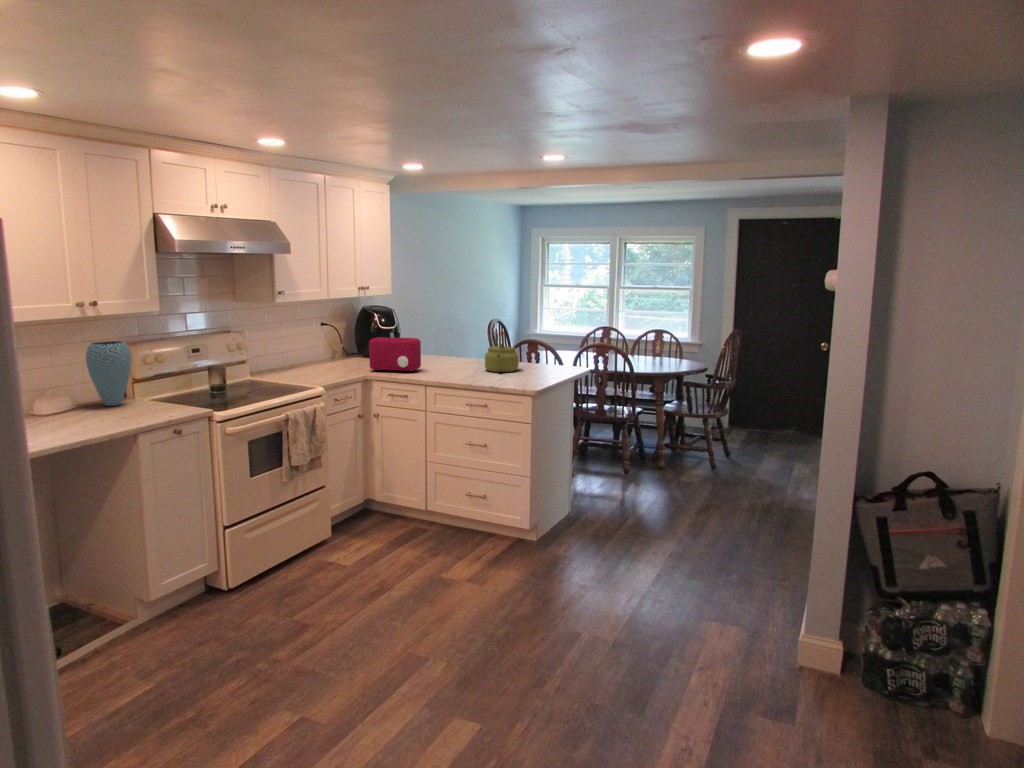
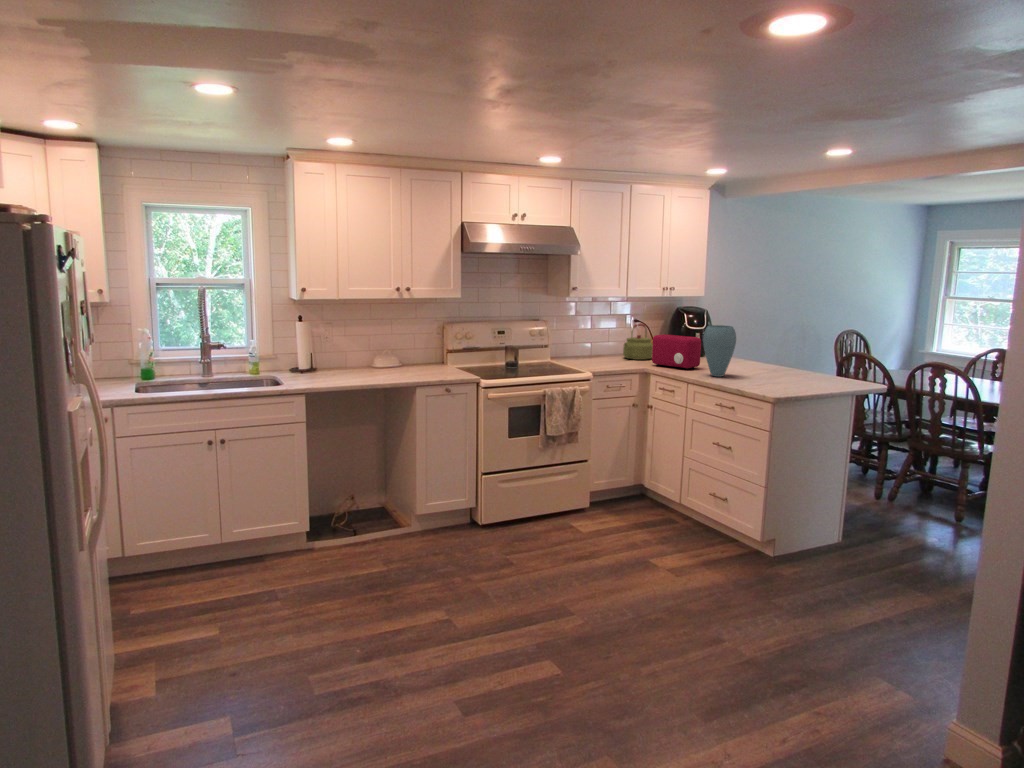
kettle: present [485,331,519,372] -> present [623,324,653,360]
vase: present [86,341,132,406] -> present [703,325,736,377]

